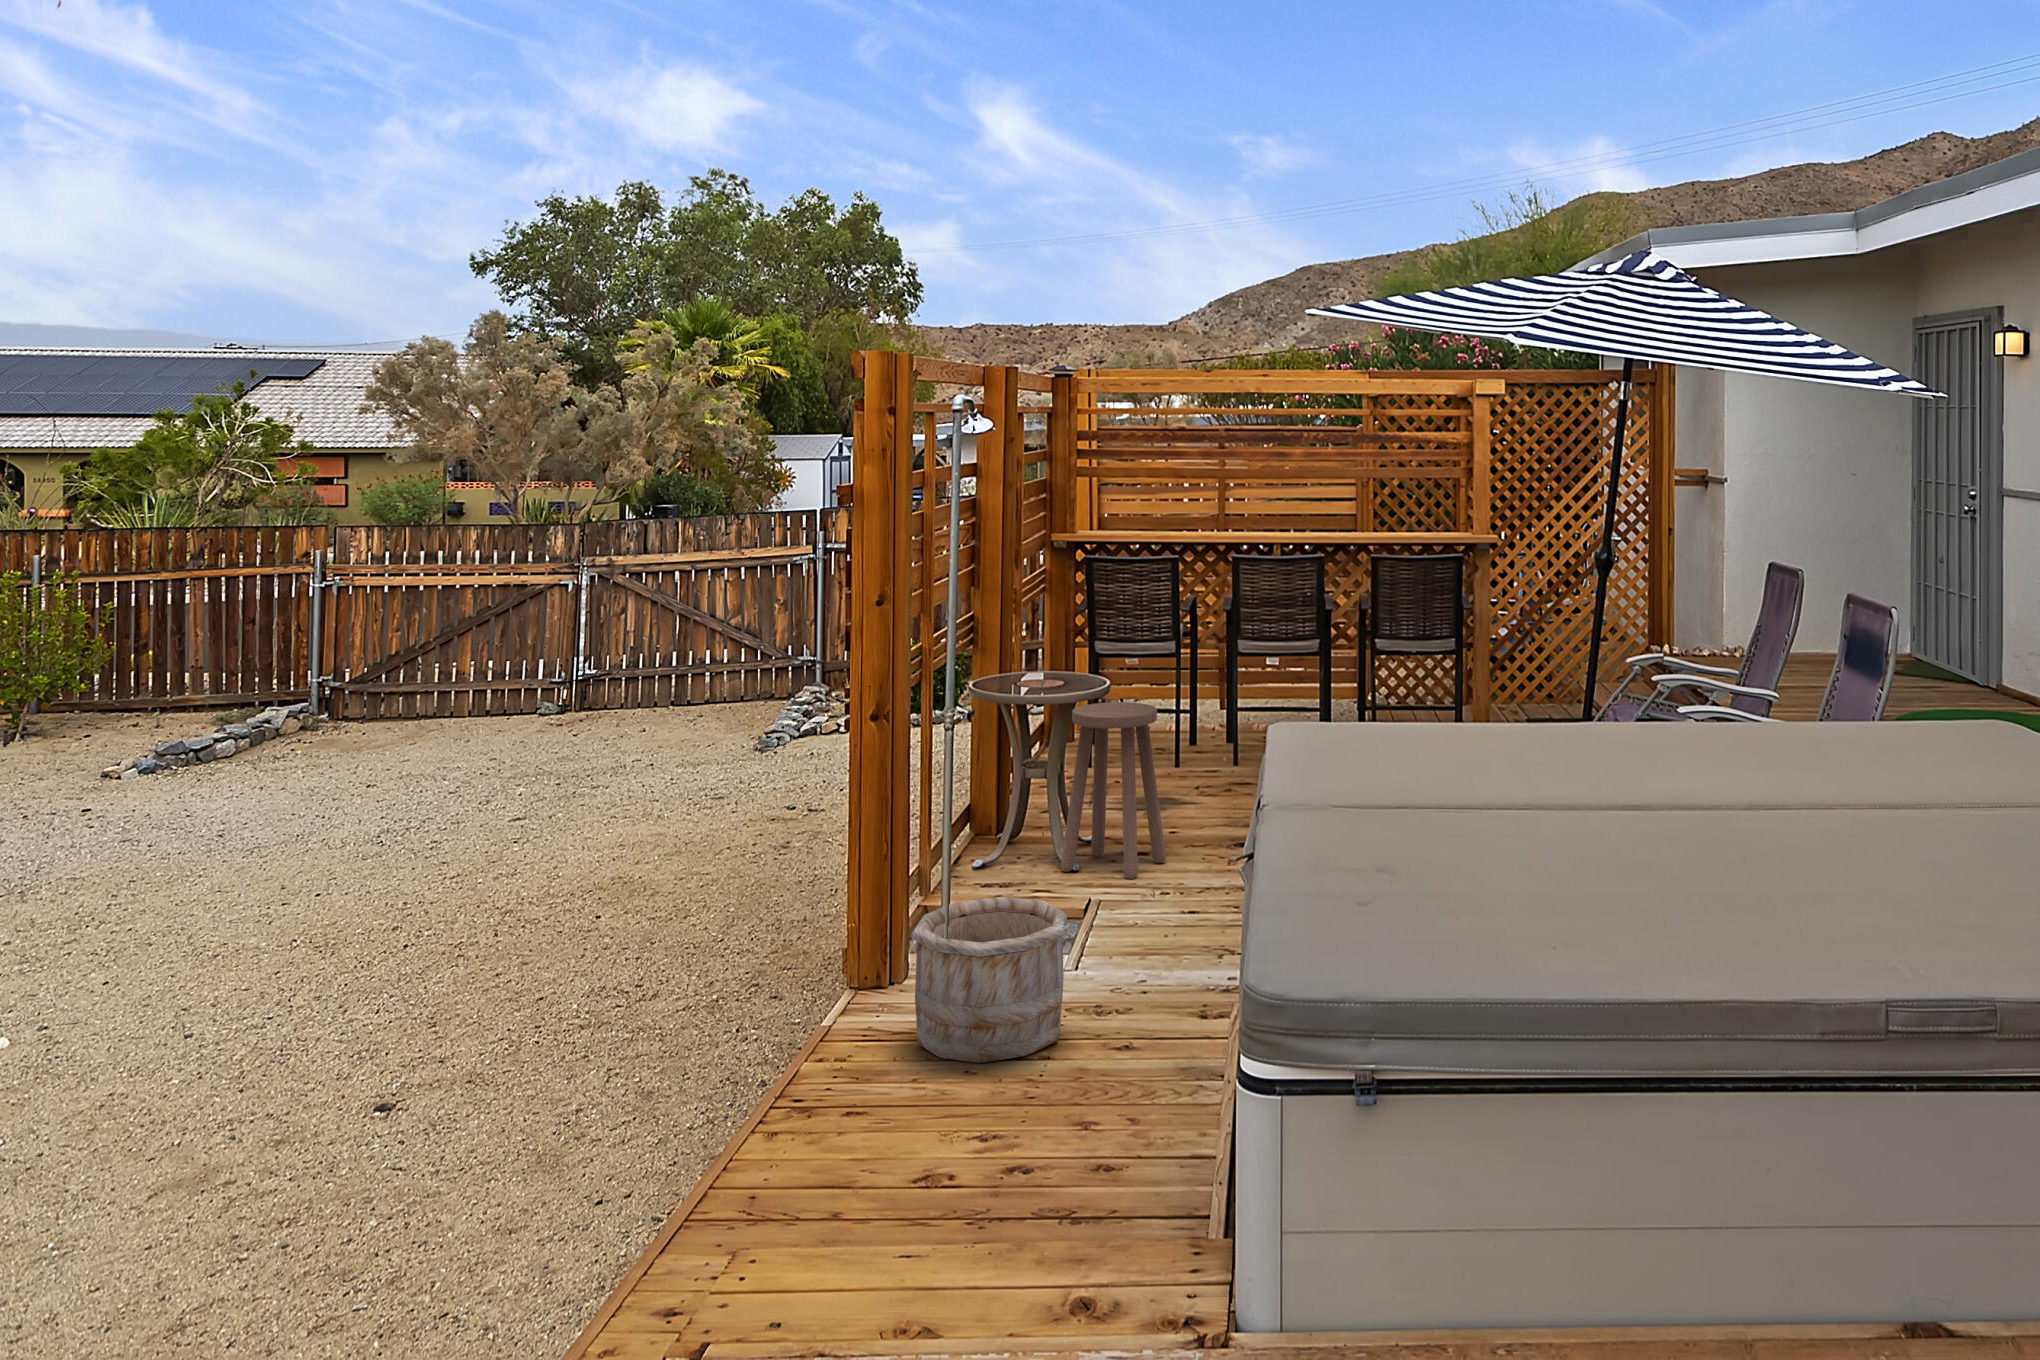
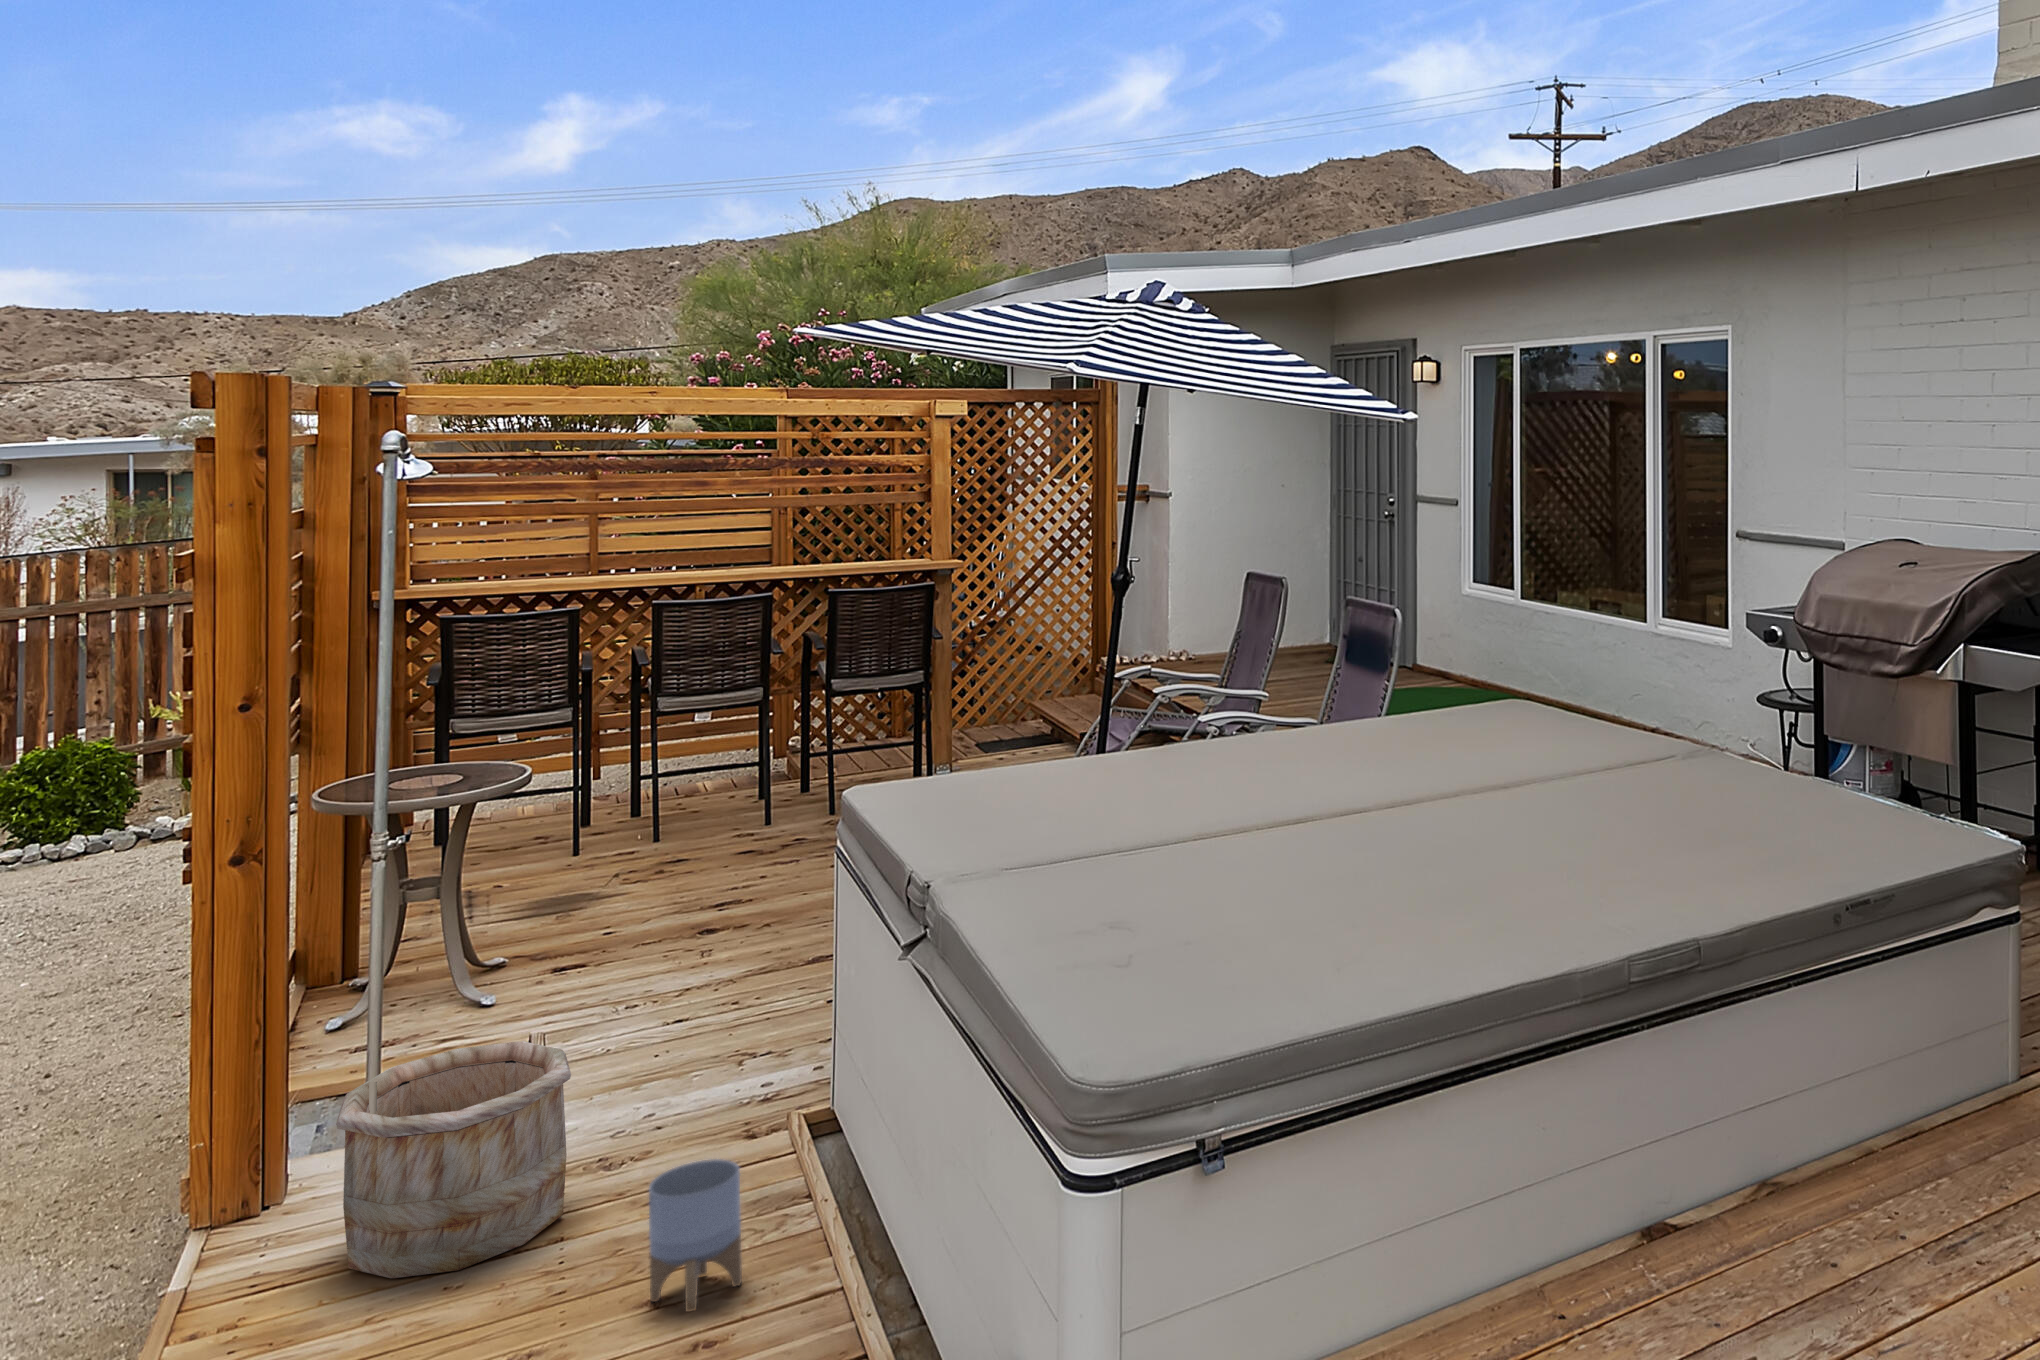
stool: present [1061,702,1166,879] -> none [465,785,610,1008]
planter: none [1084,1019,1150,1135] -> present [649,1159,742,1312]

